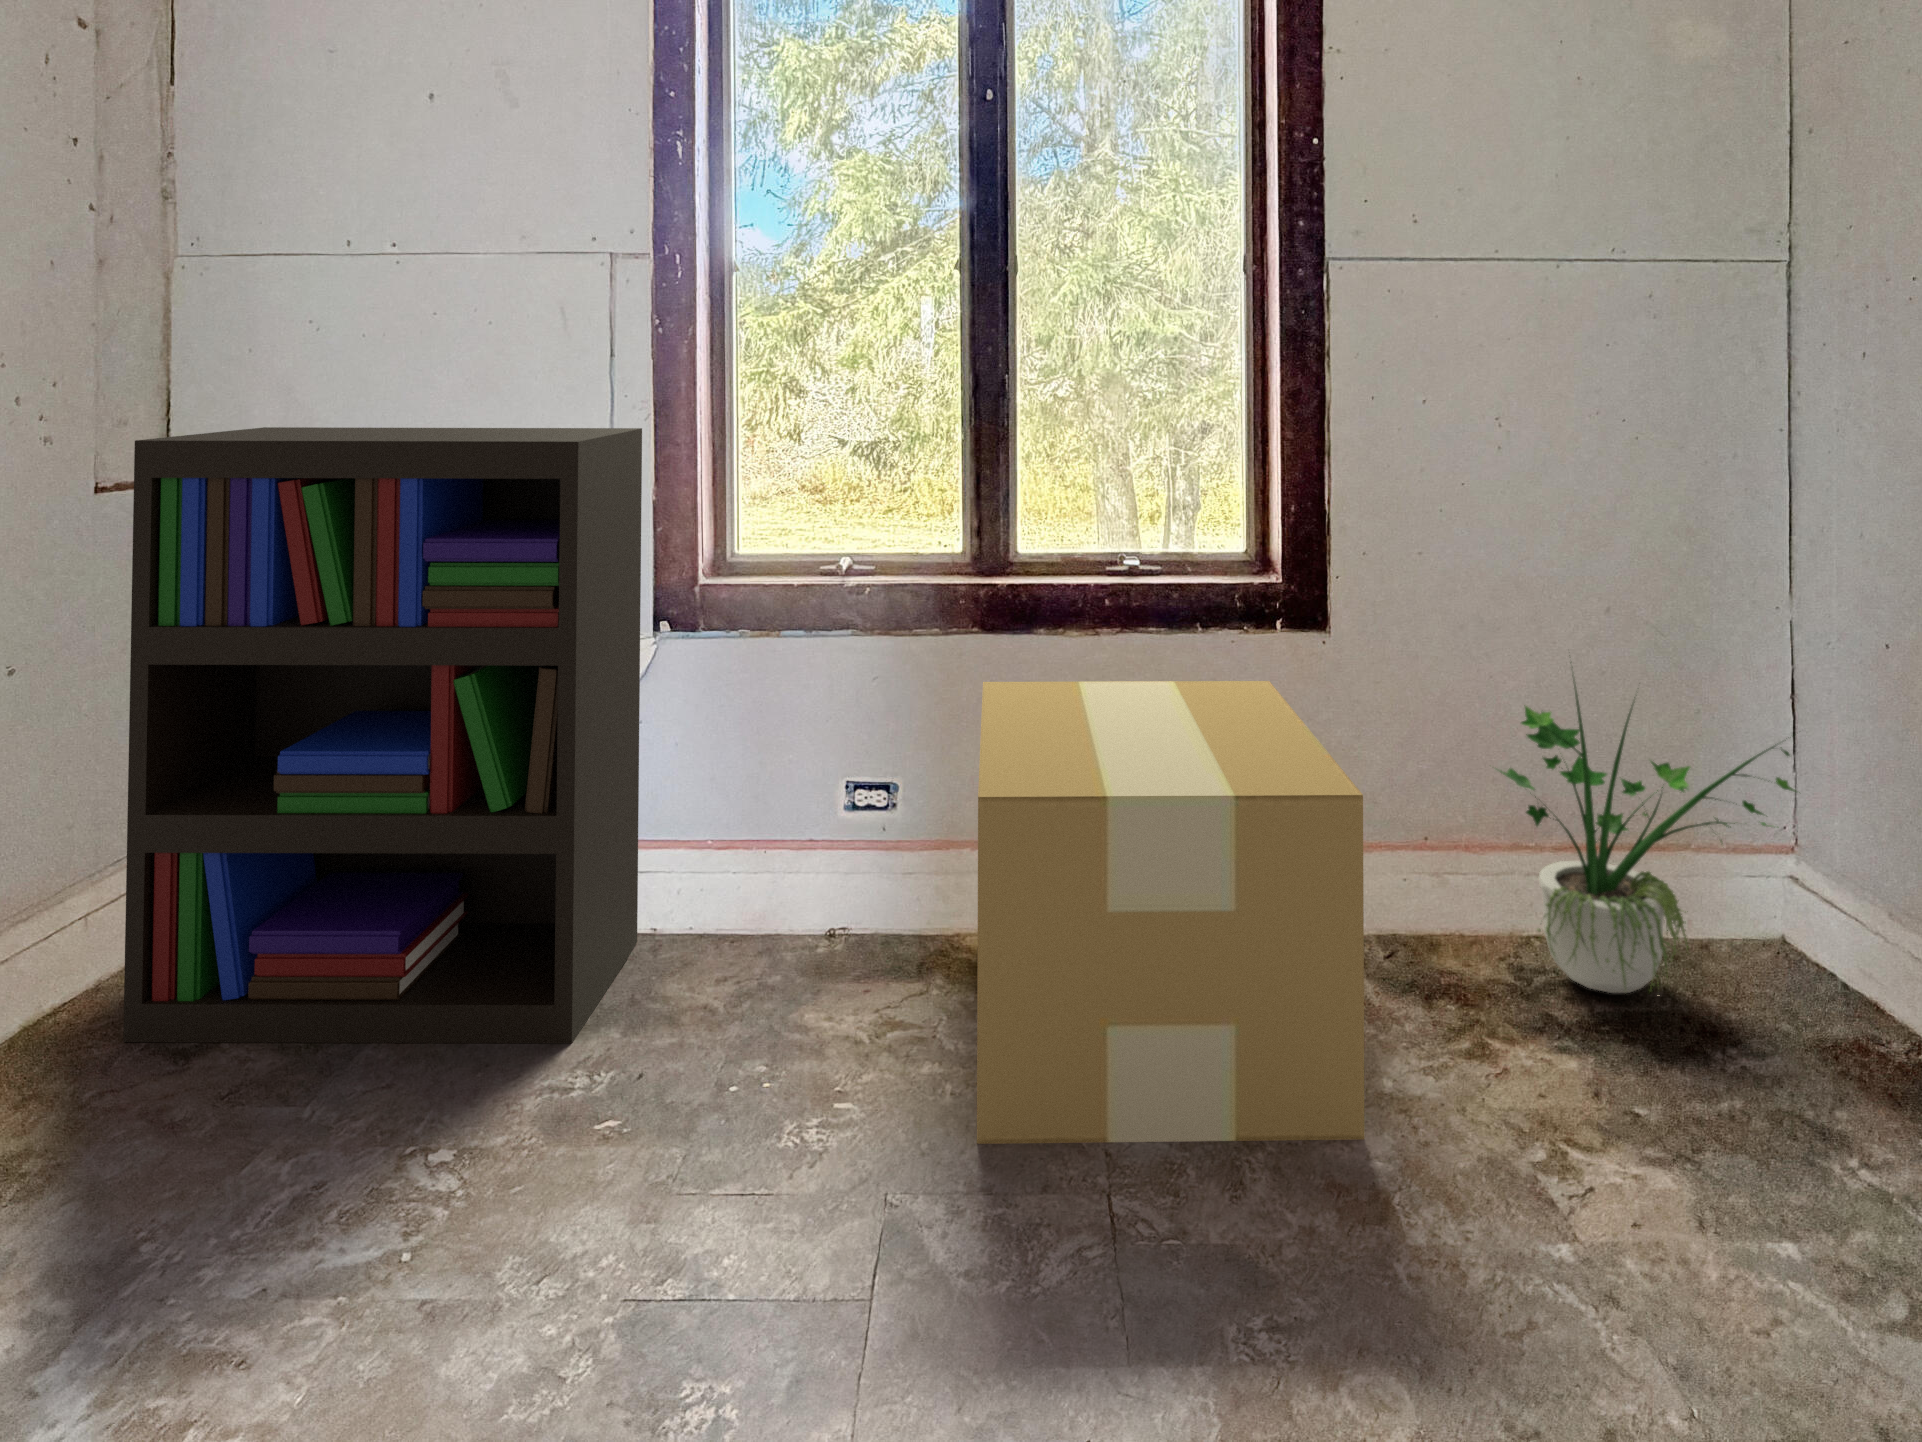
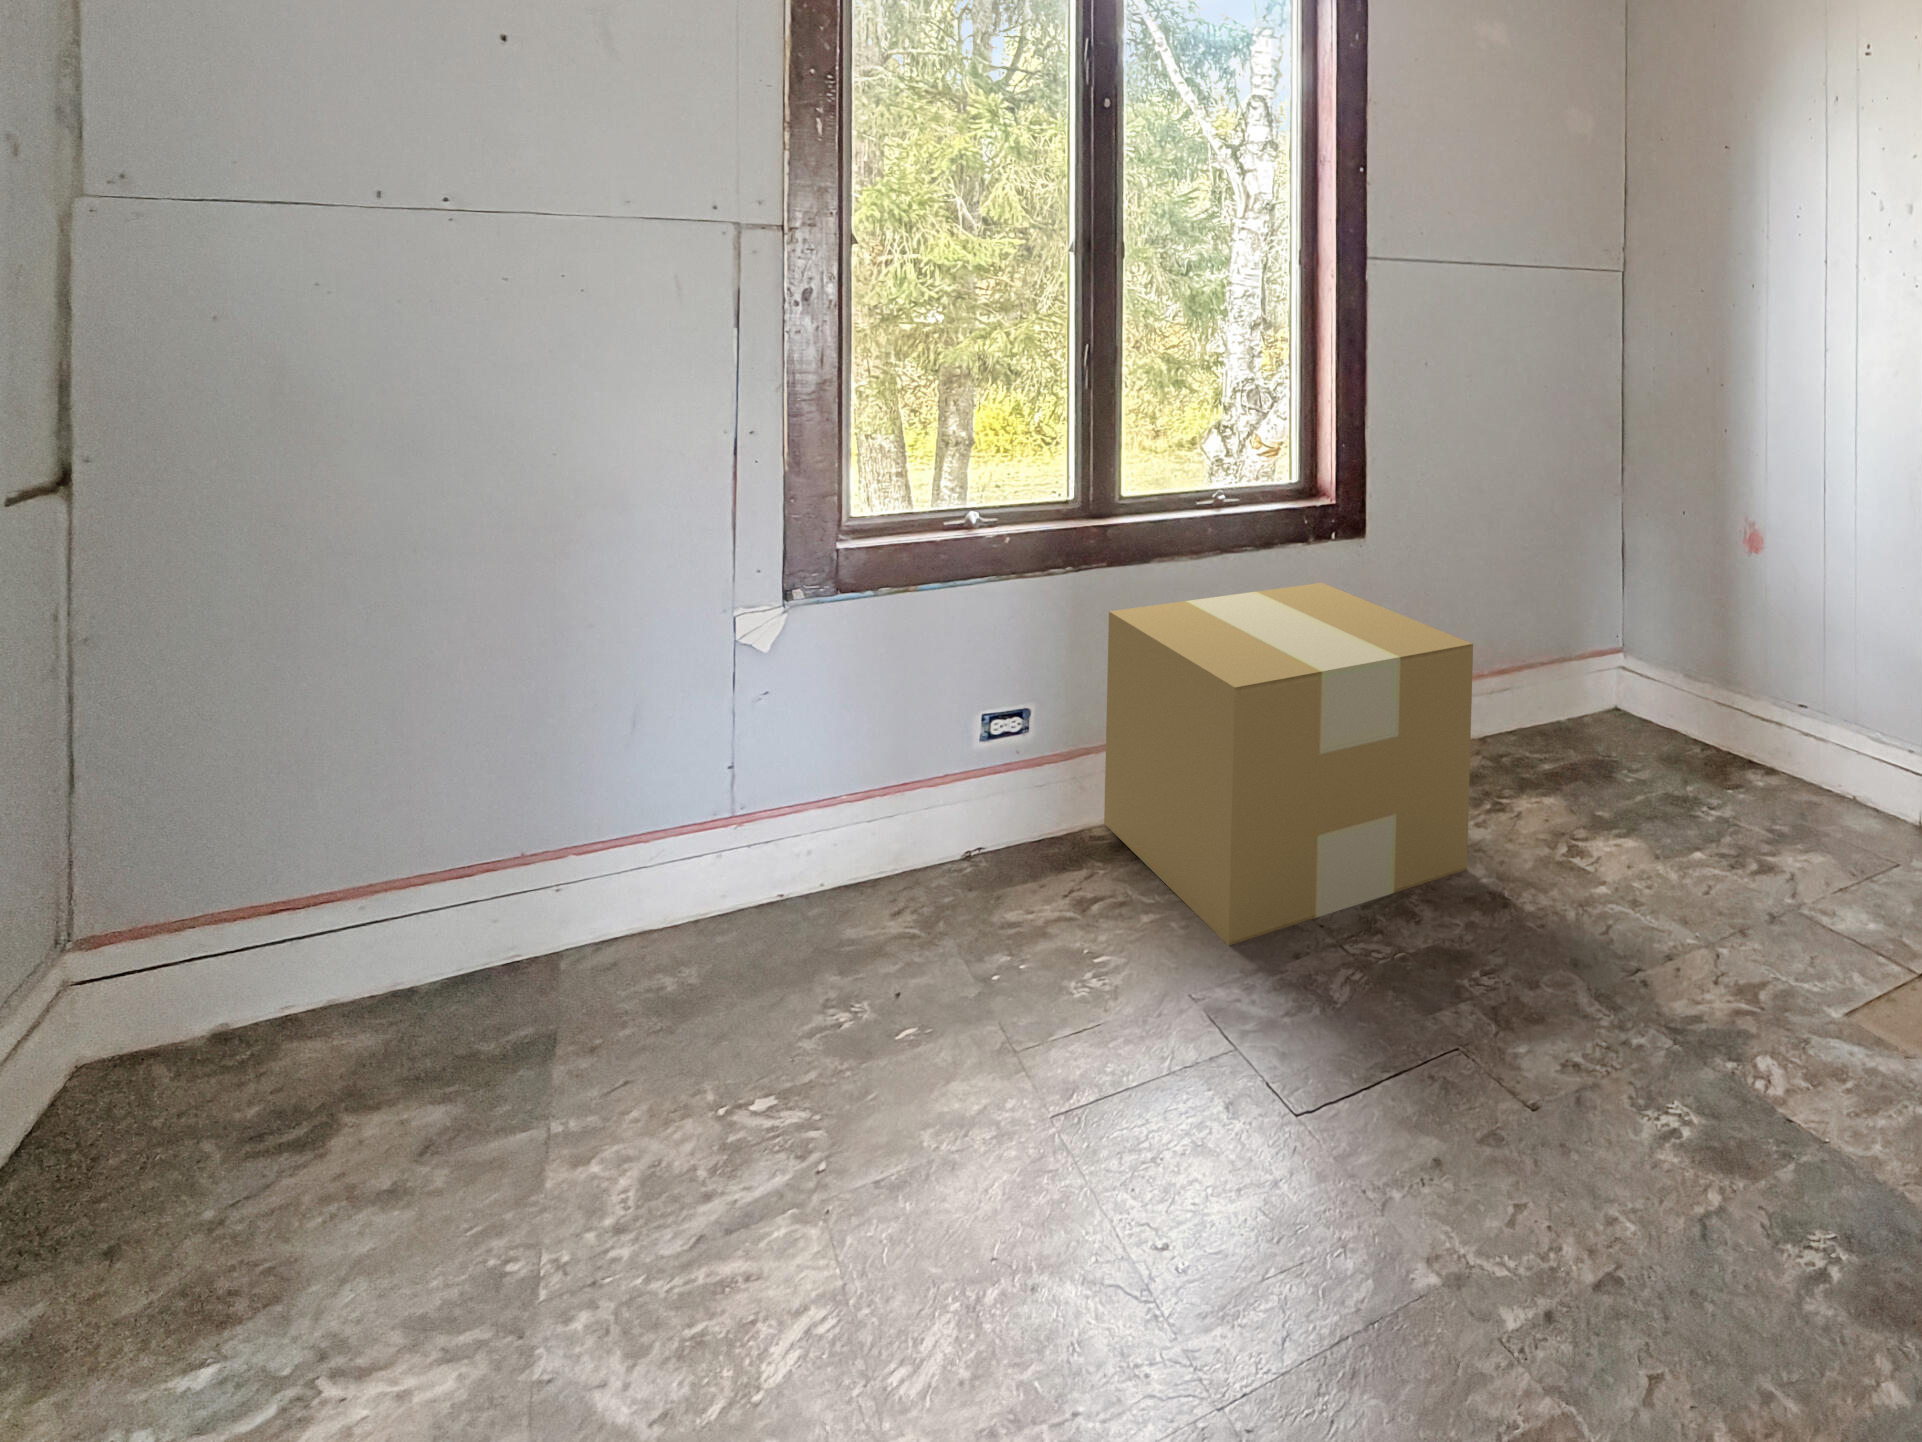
bookshelf: present [123,427,642,1043] -> none [211,408,814,1148]
potted plant: present [1500,685,1795,993] -> none [1476,534,1641,757]

